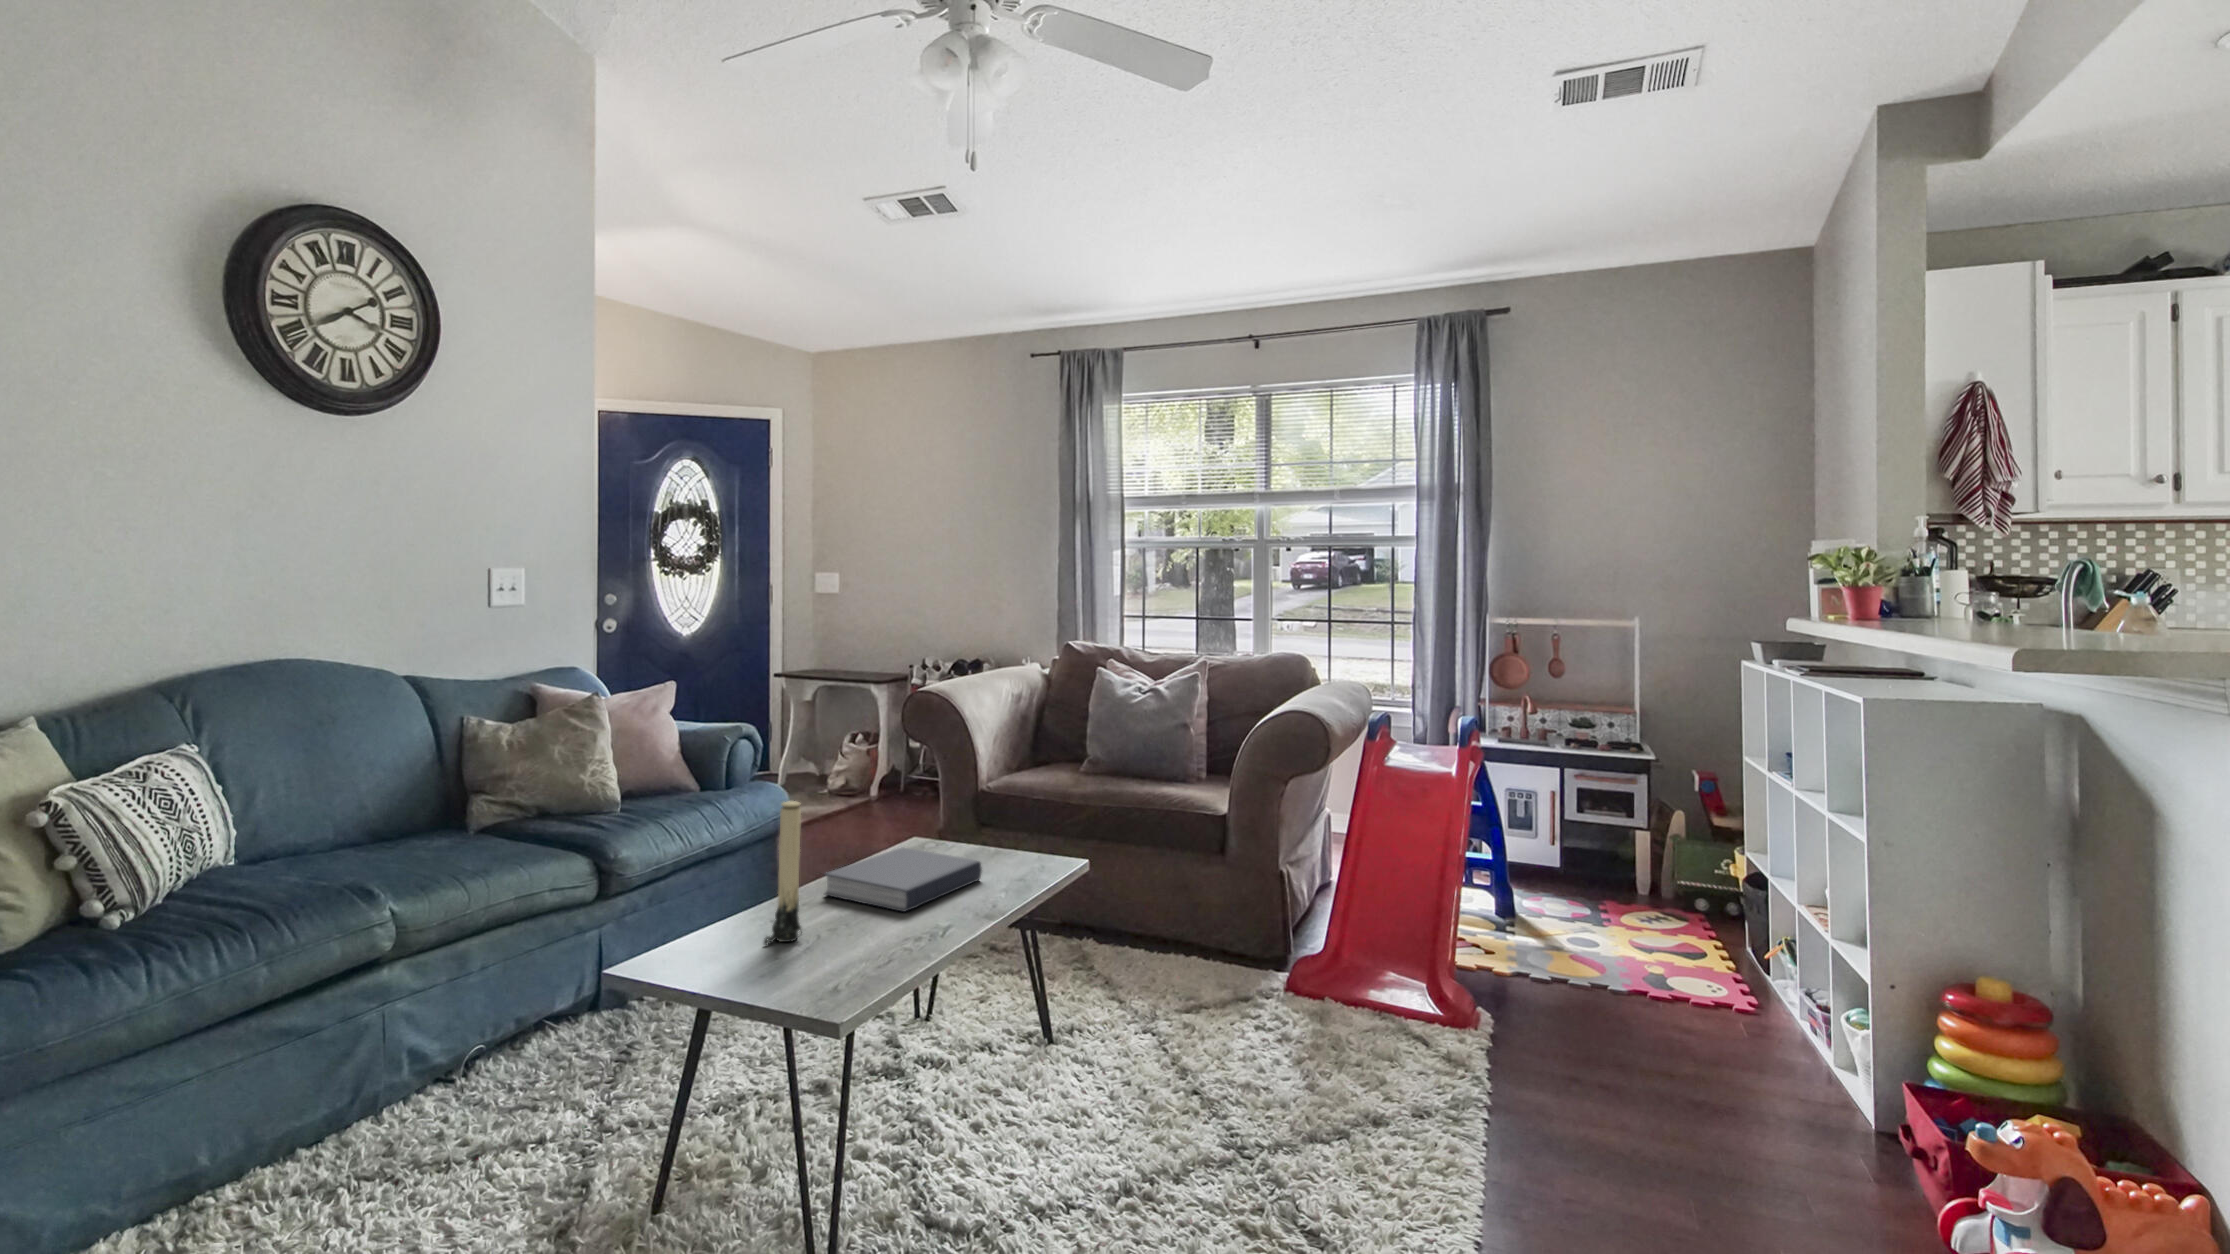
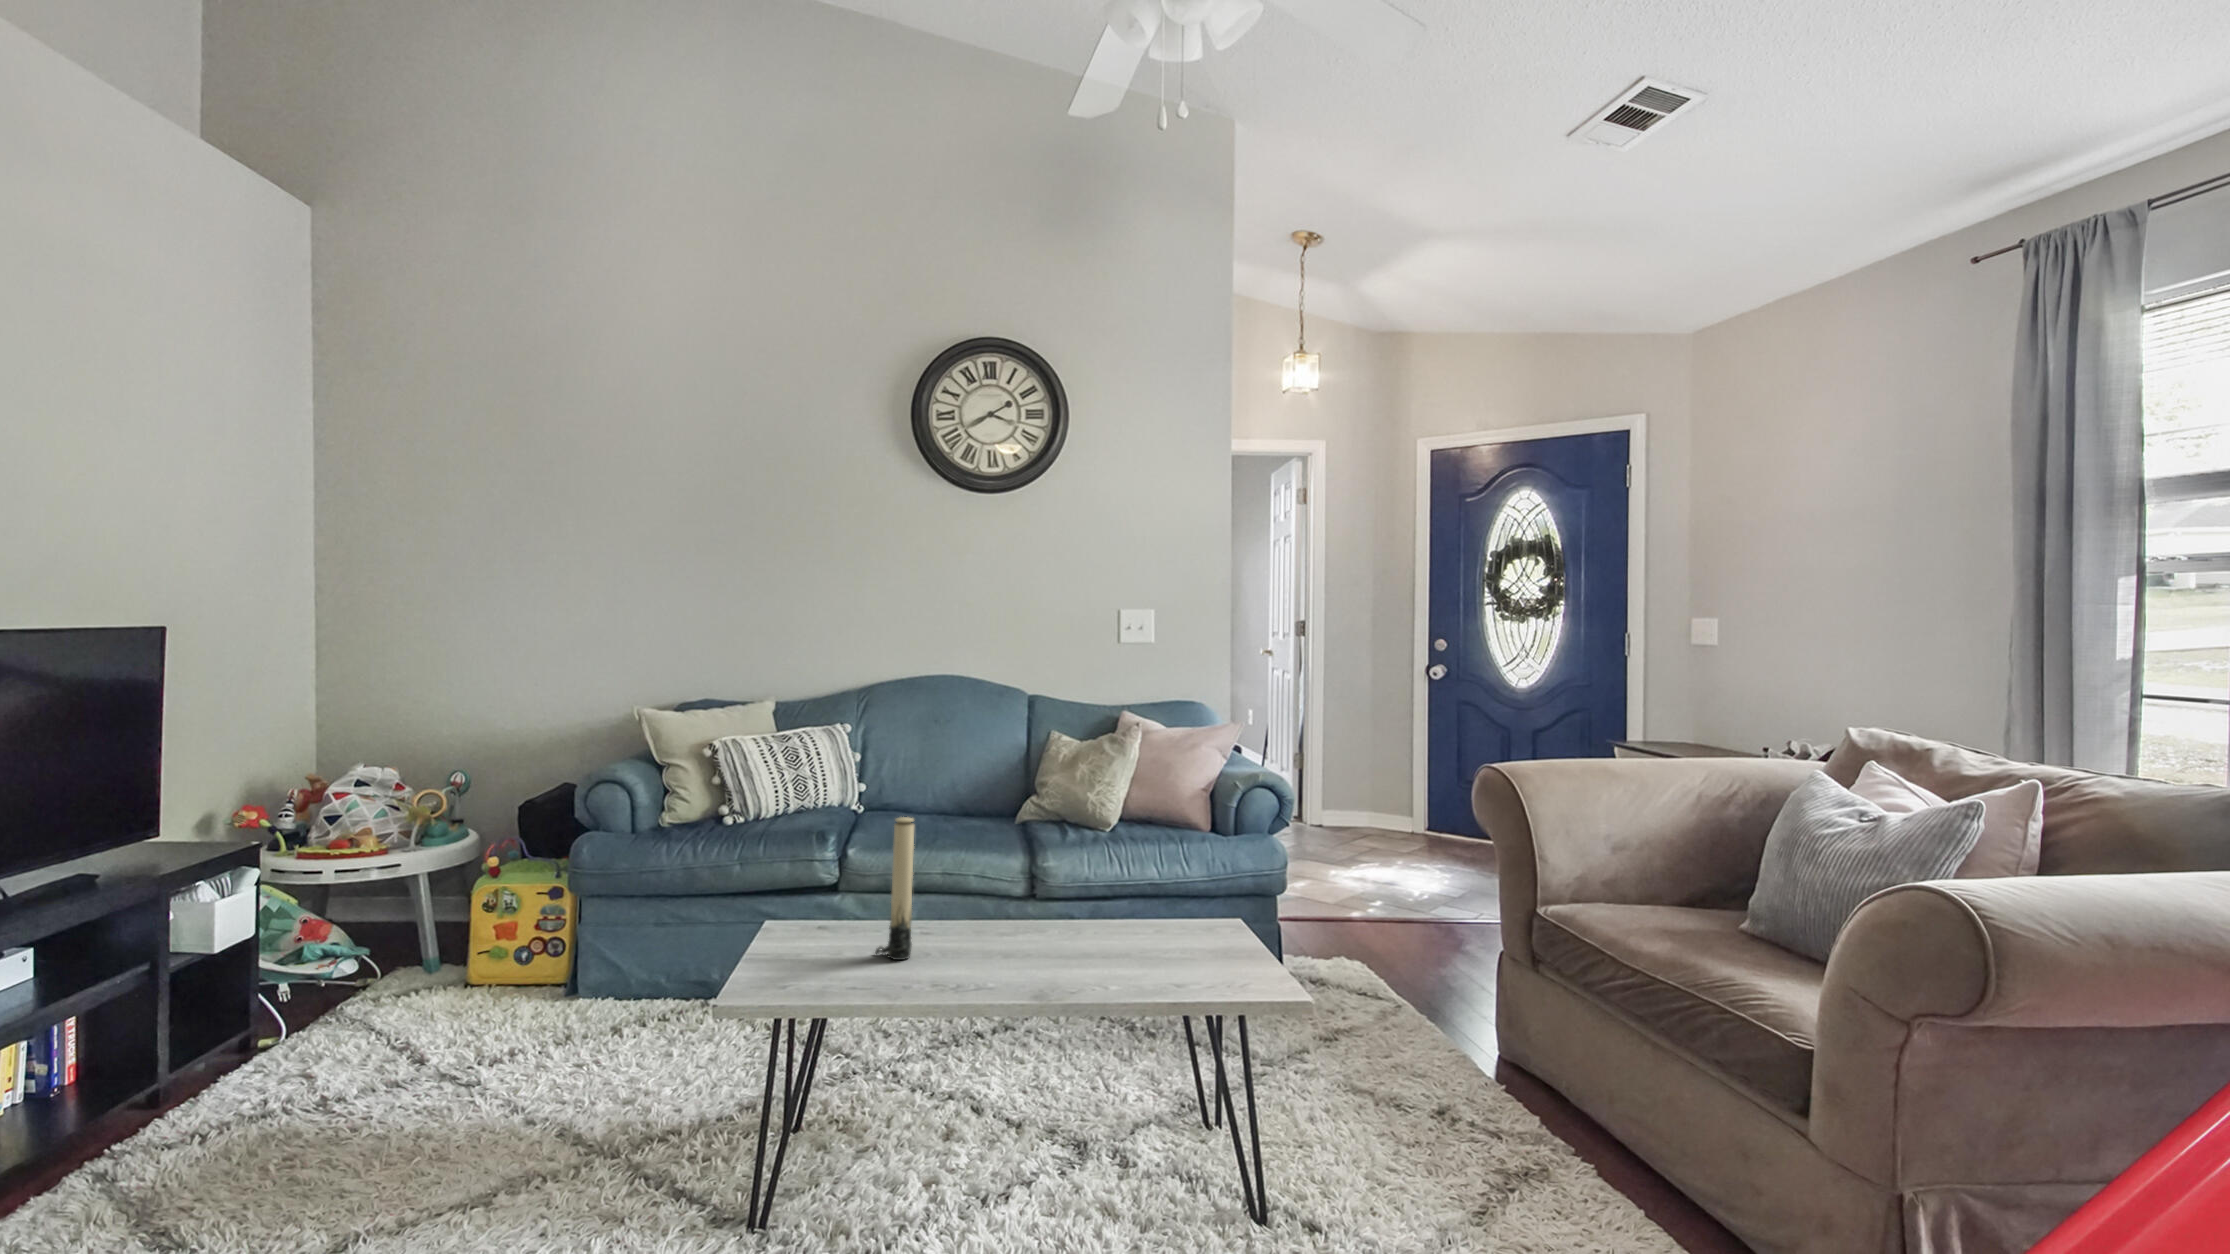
book: present [824,847,982,912] -> none [1024,917,1186,986]

